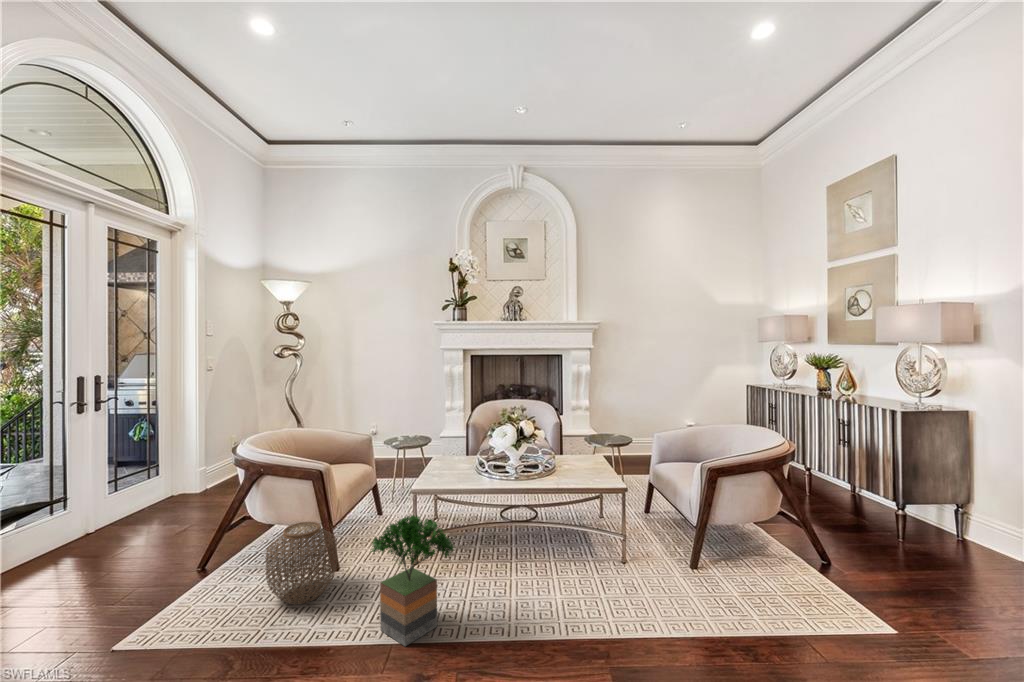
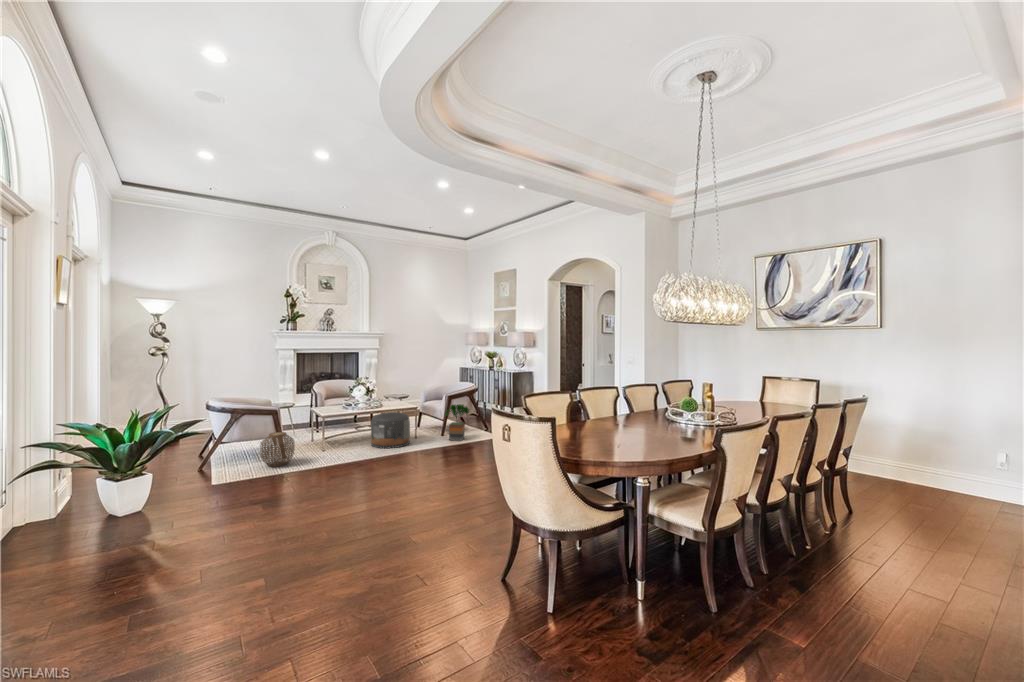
pouf: none [517,492,606,594] -> present [371,412,410,448]
potted tree: present [371,515,454,646] -> present [445,404,469,441]

